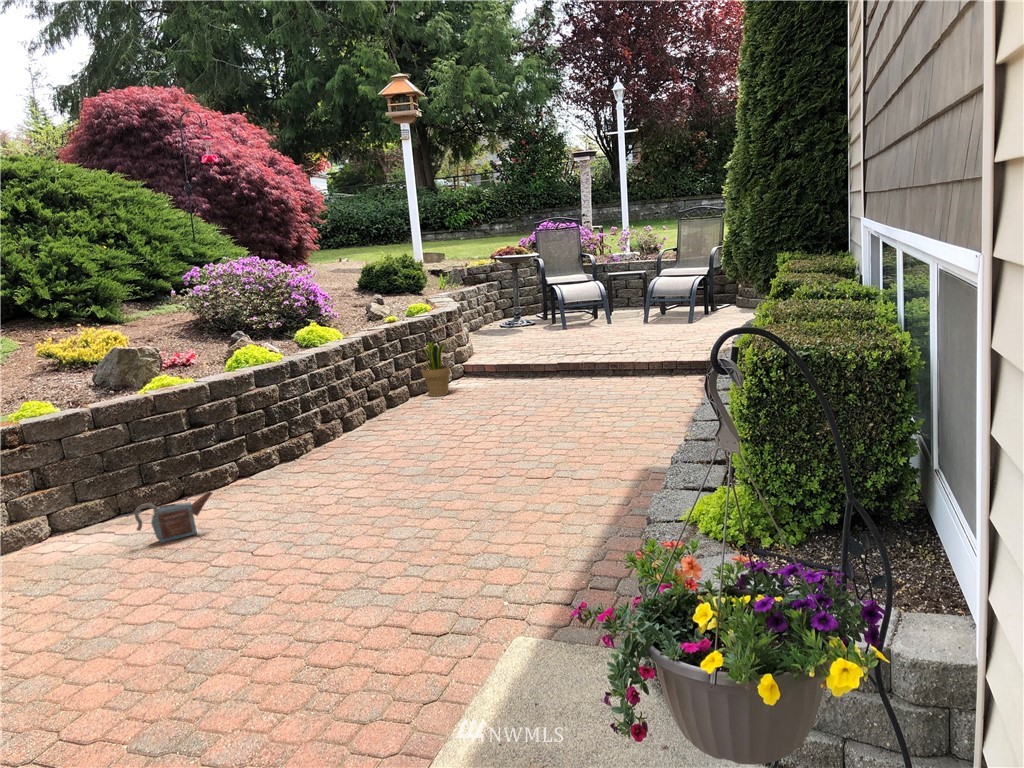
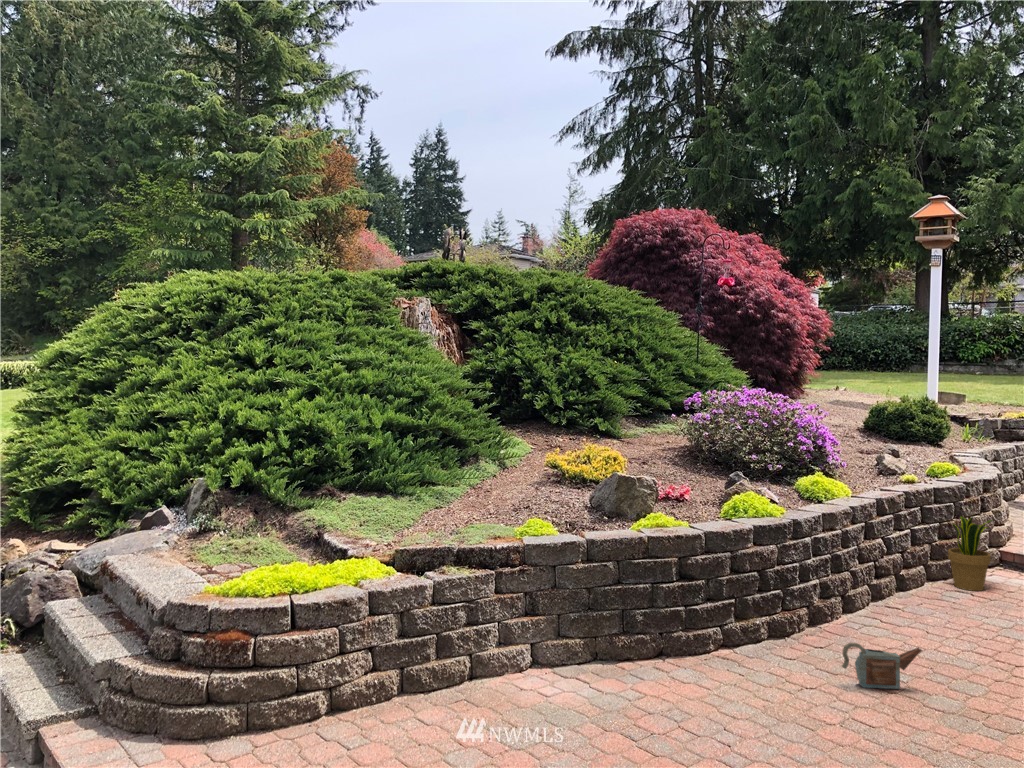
watering can: present [135,491,213,543] -> present [842,643,922,689]

